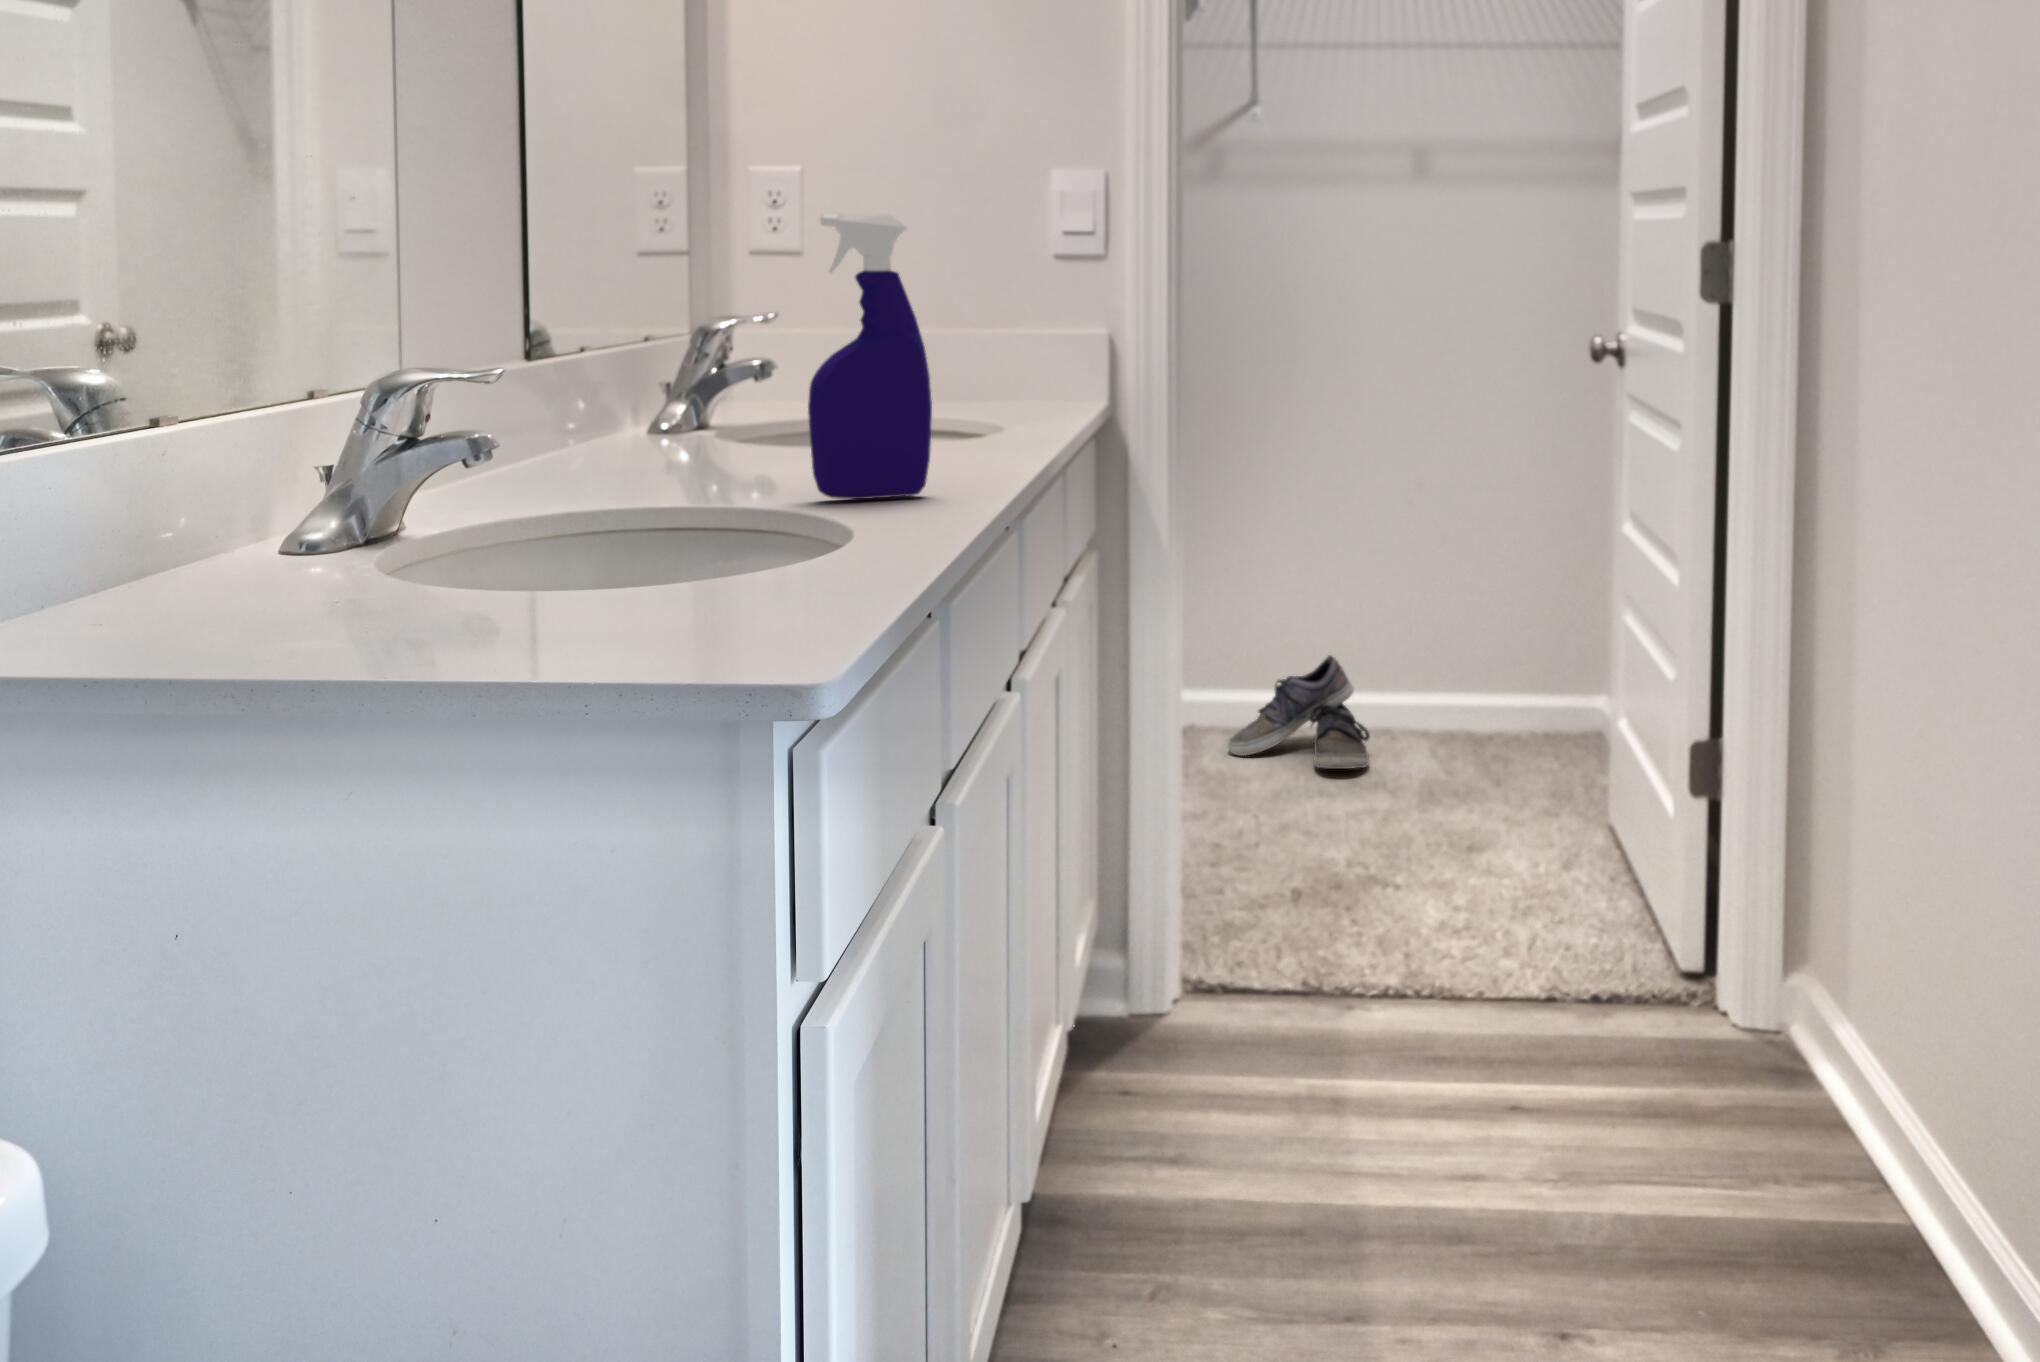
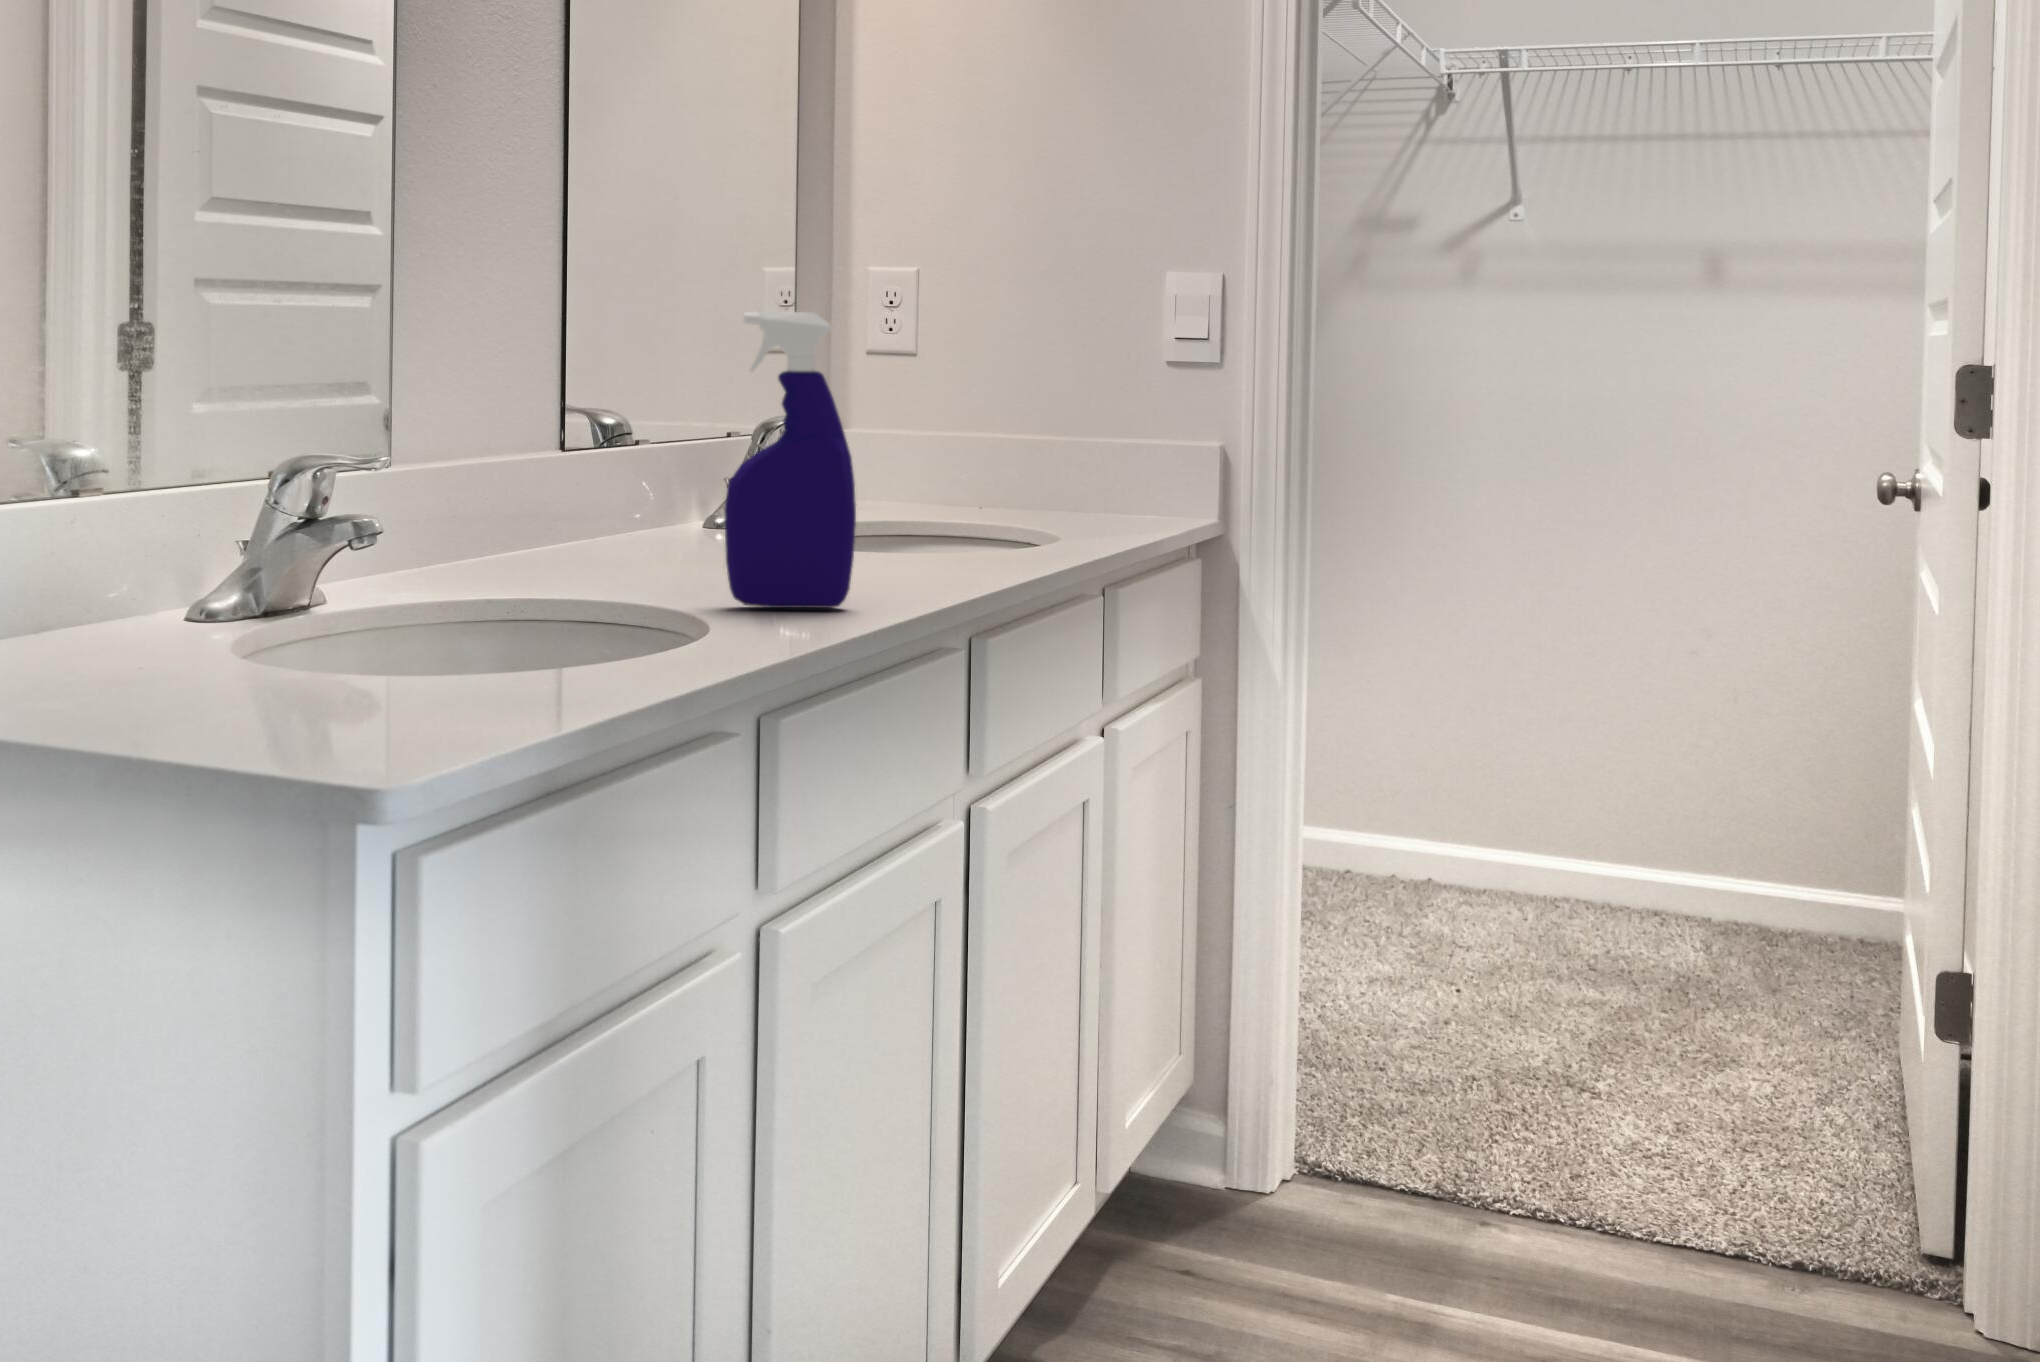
shoe: present [1227,655,1370,769] -> none [1454,811,1621,942]

